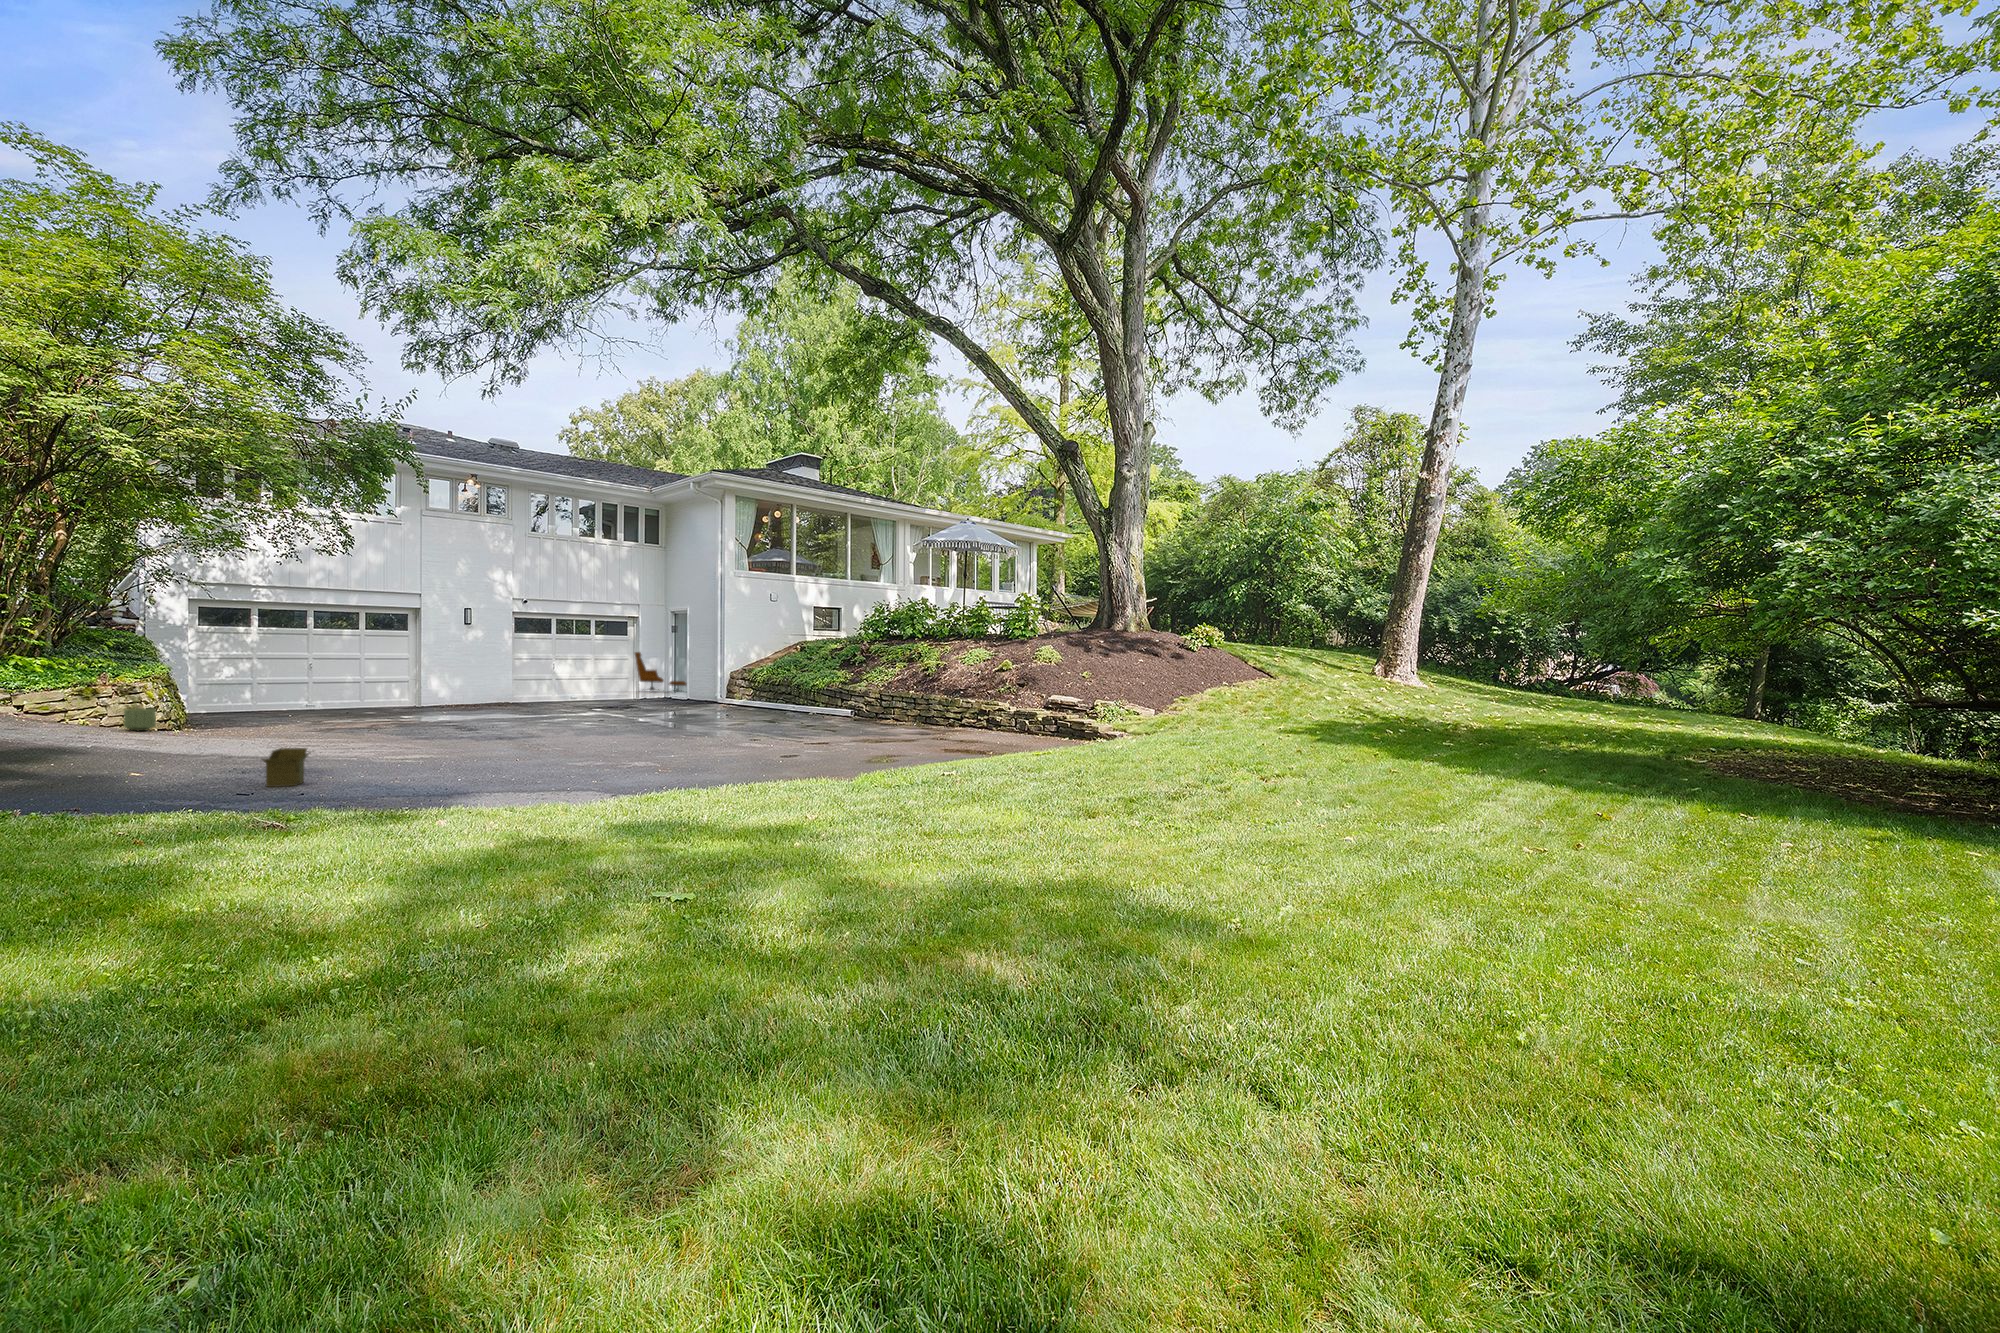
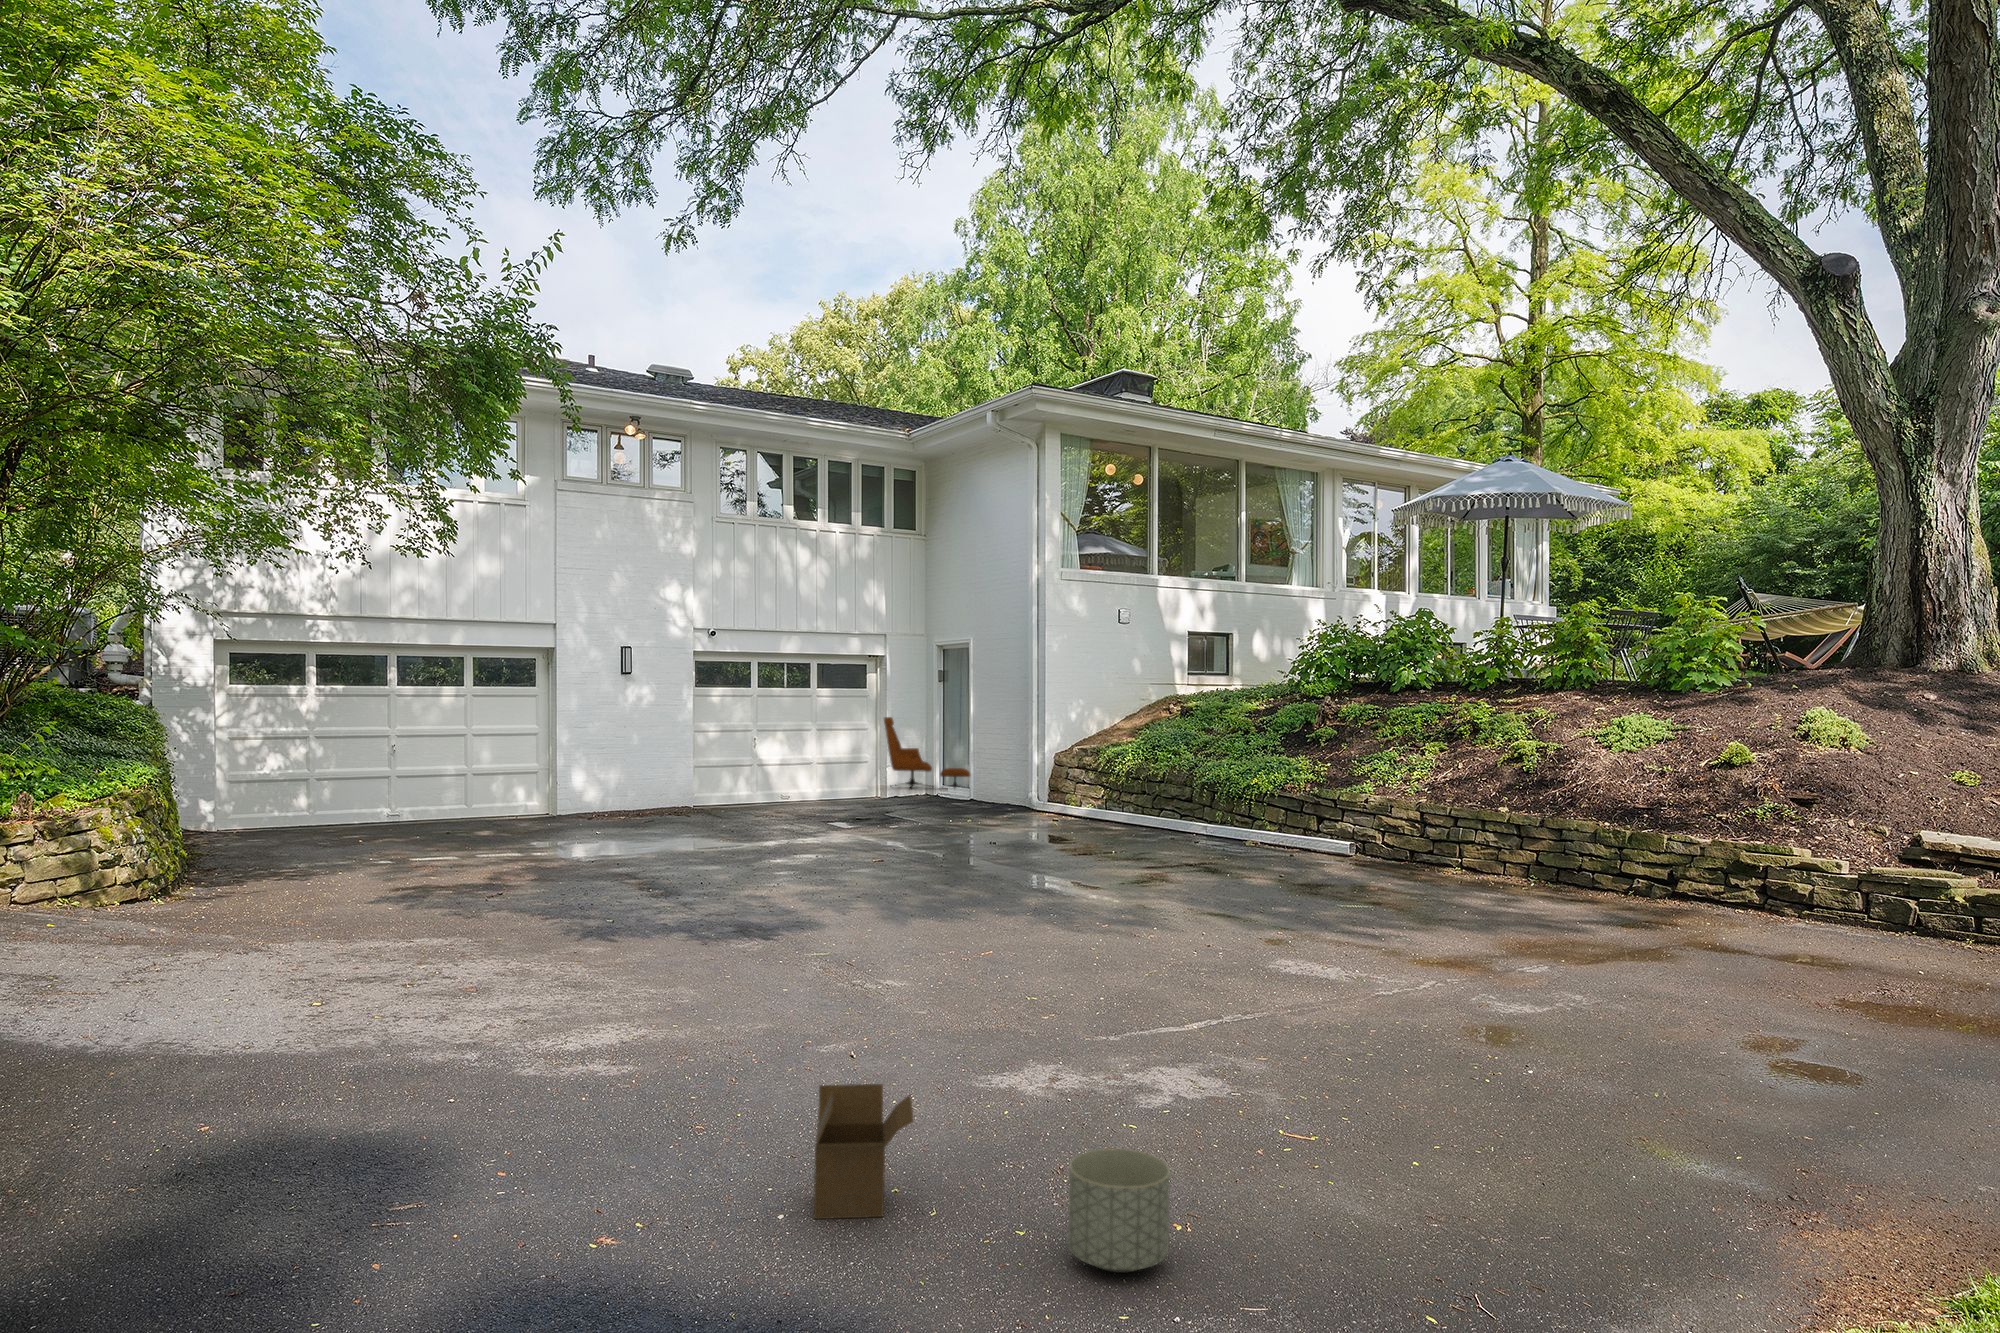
planter: present [124,708,156,731] -> present [1068,1148,1170,1273]
cardboard box: present [263,748,309,787] -> present [814,1084,913,1219]

